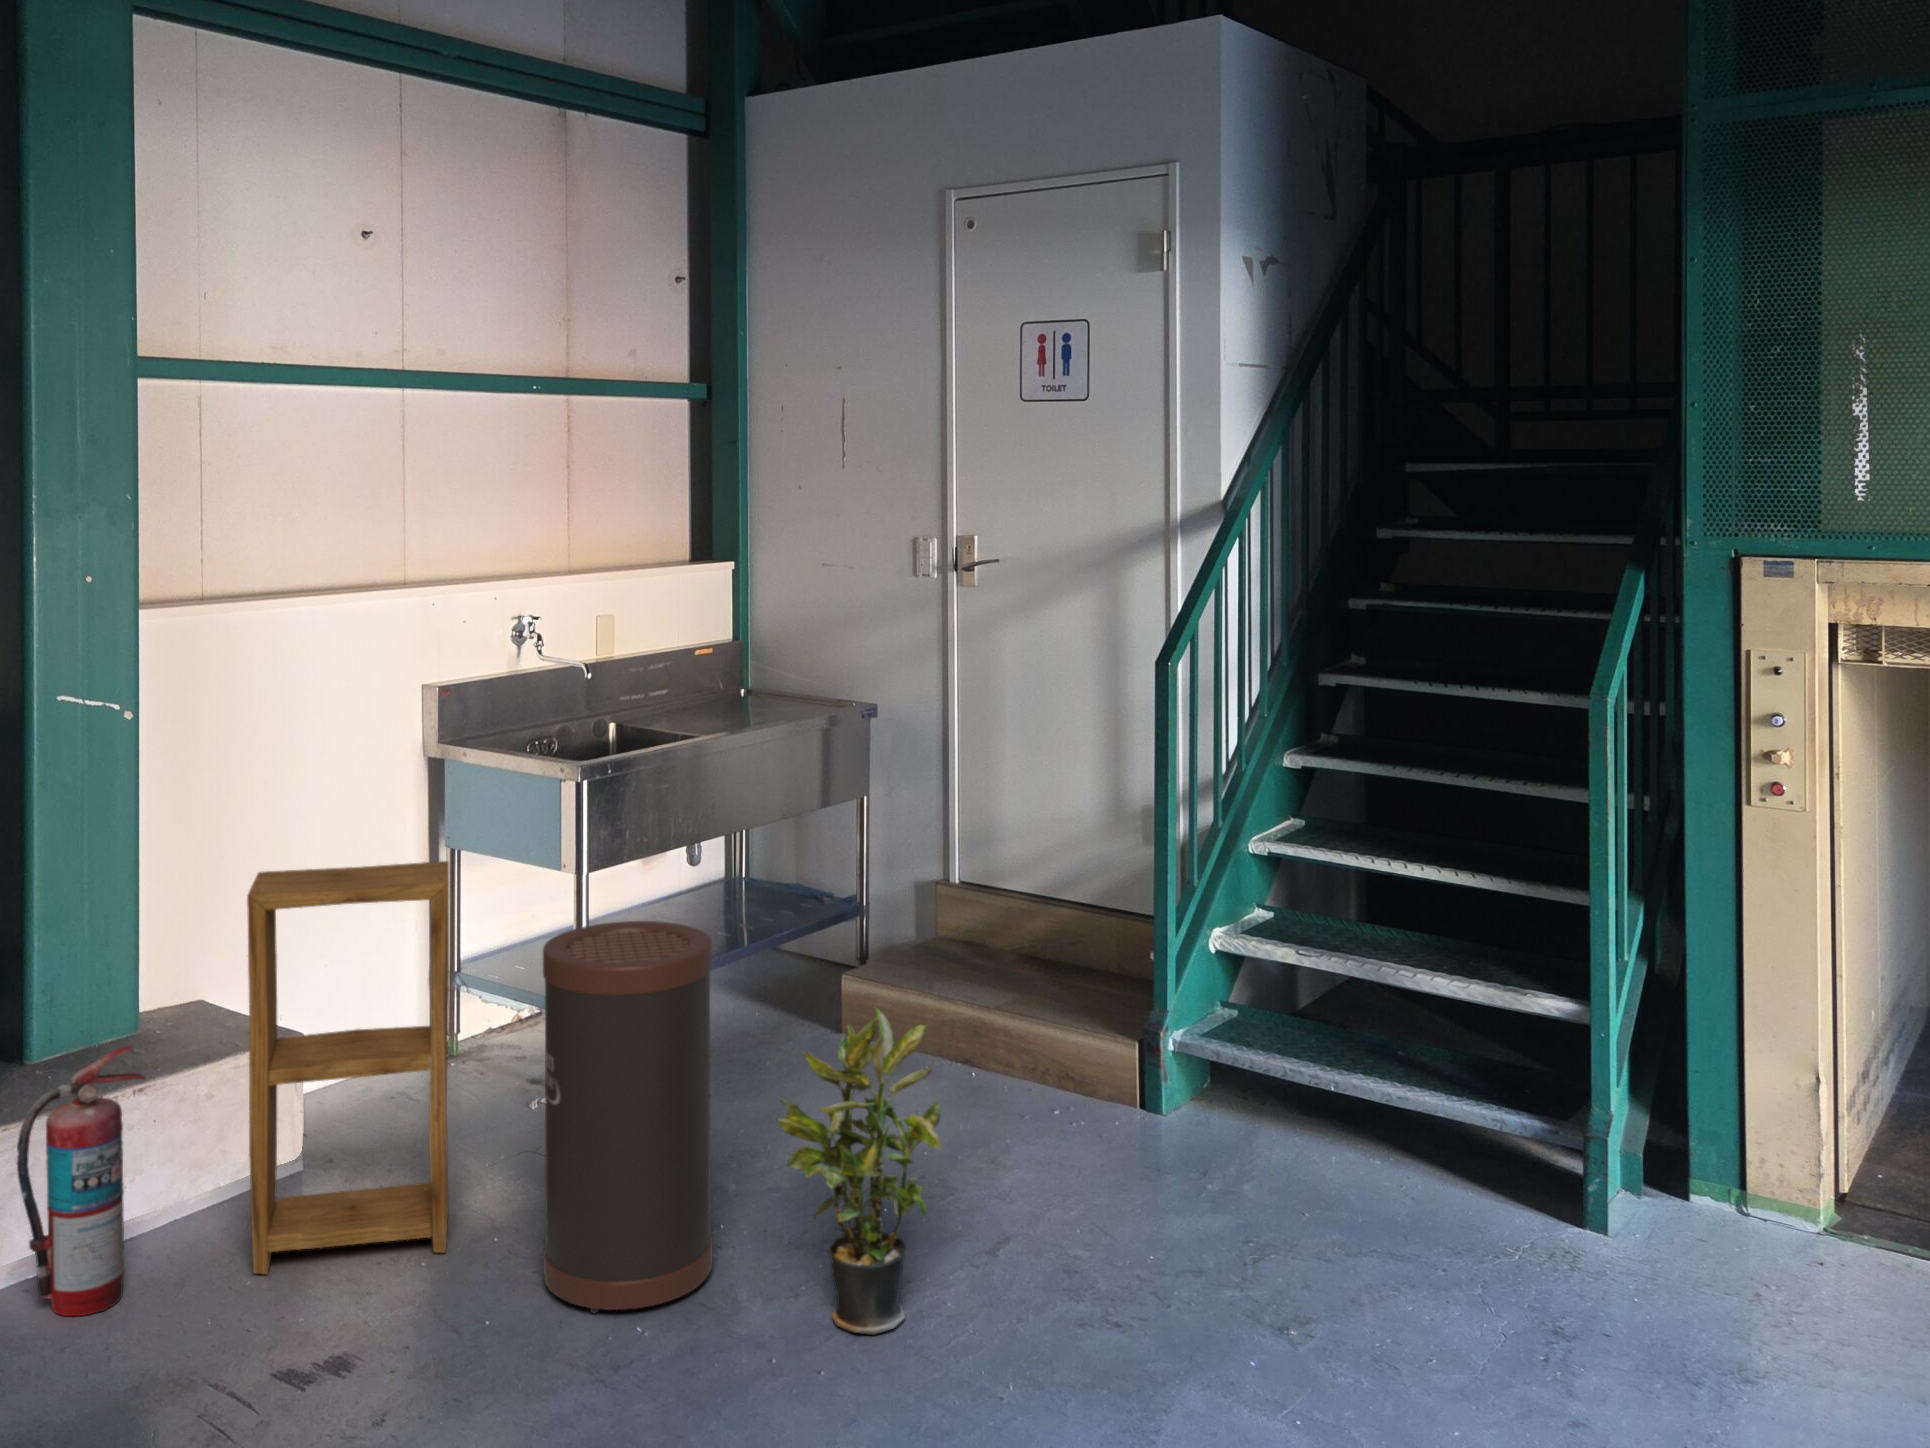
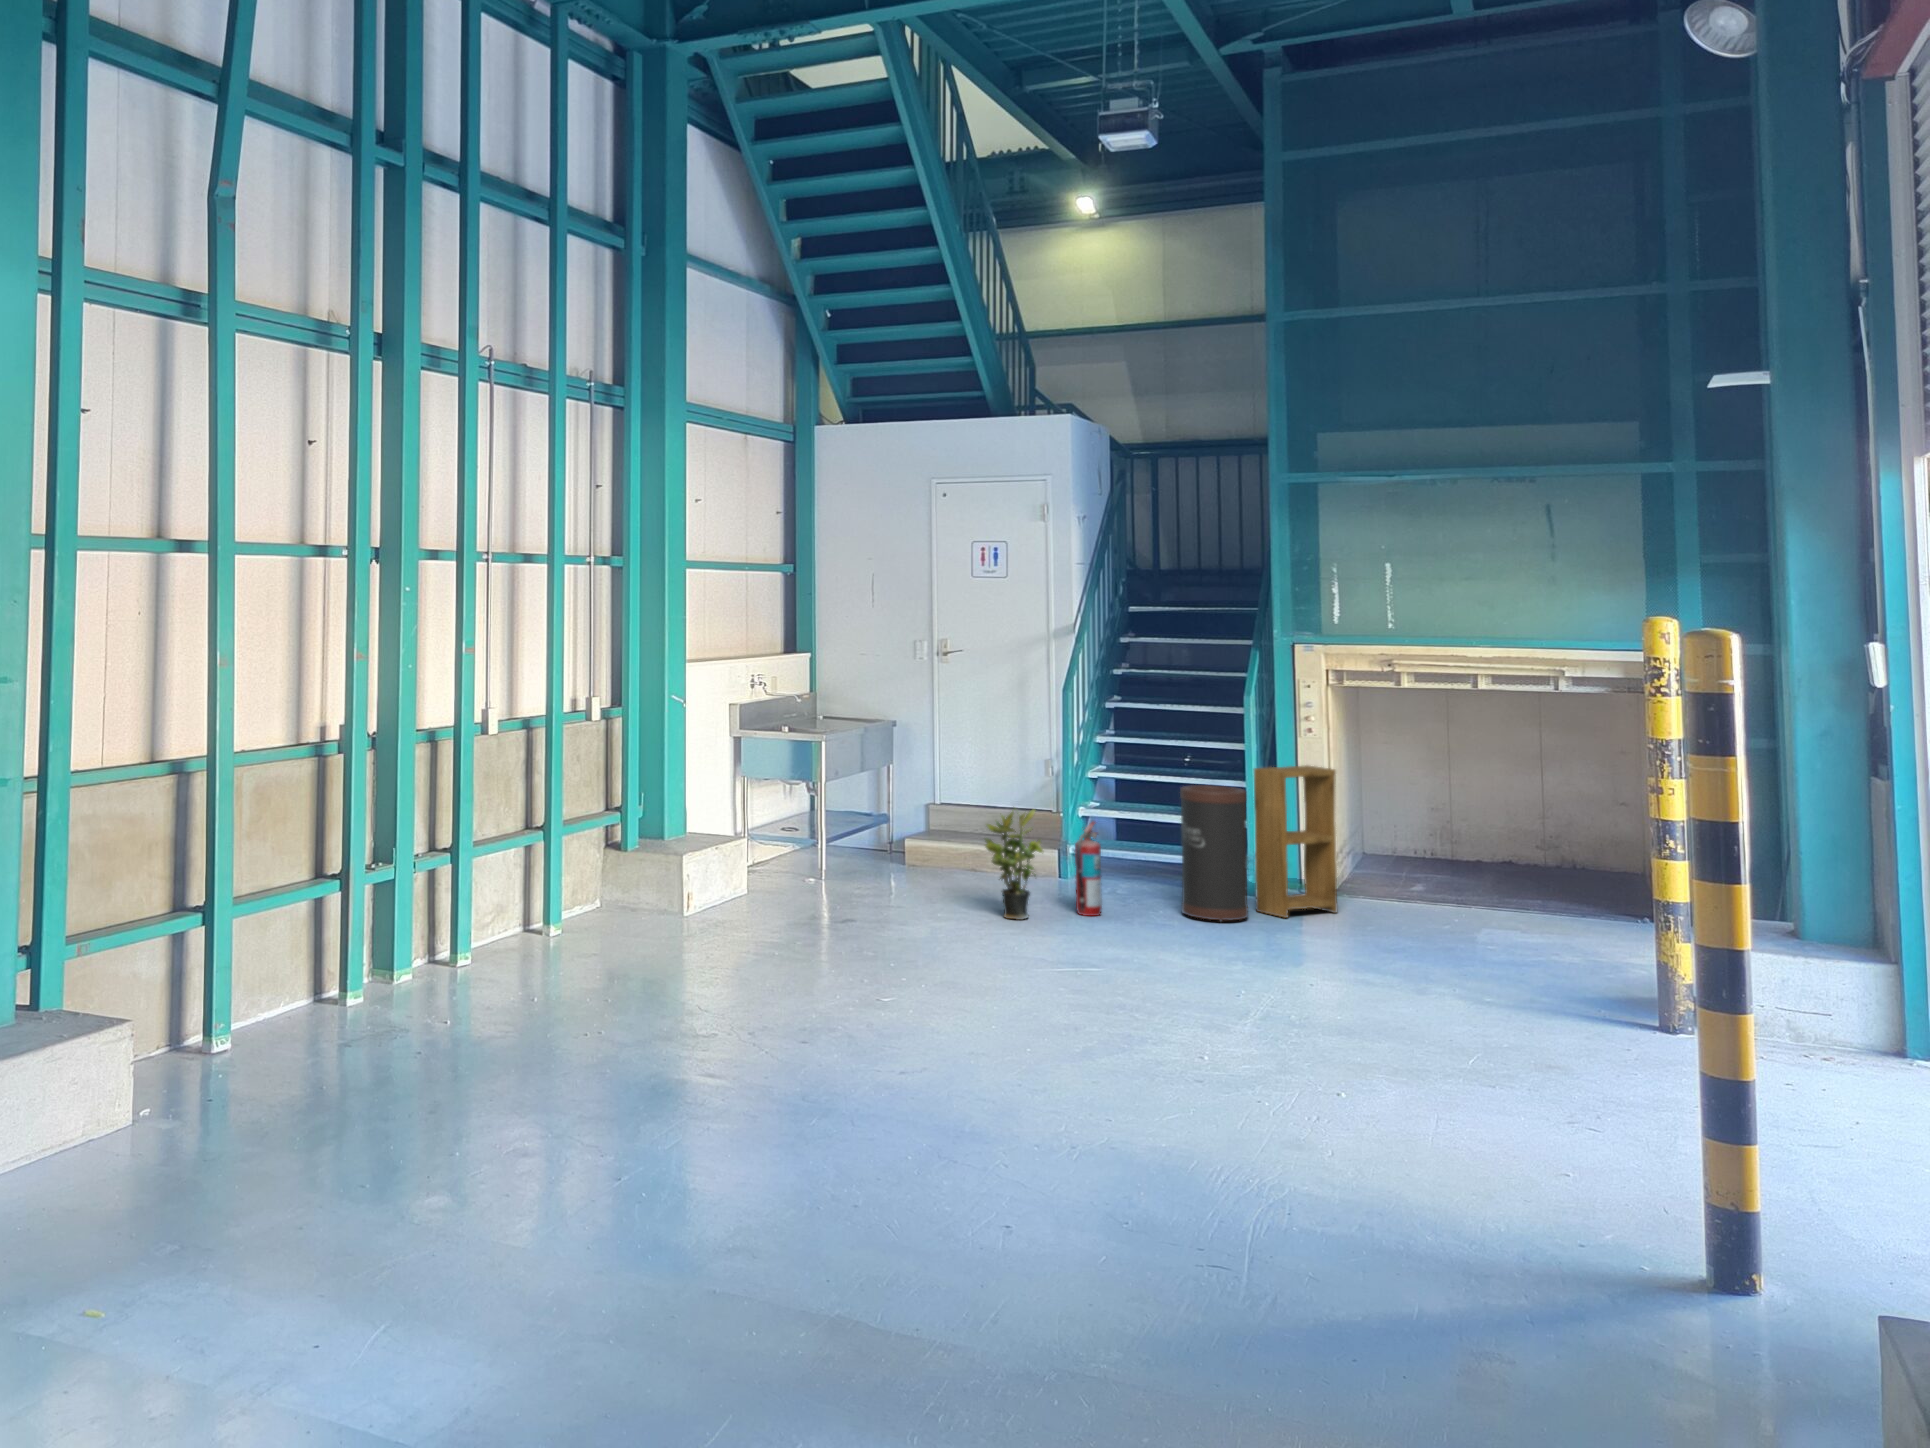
shelving unit: present [247,861,449,1274] -> present [1254,765,1337,918]
trash can: present [543,921,713,1313] -> present [1180,785,1248,922]
fire extinguisher: present [17,1046,146,1316] -> present [1074,822,1102,916]

